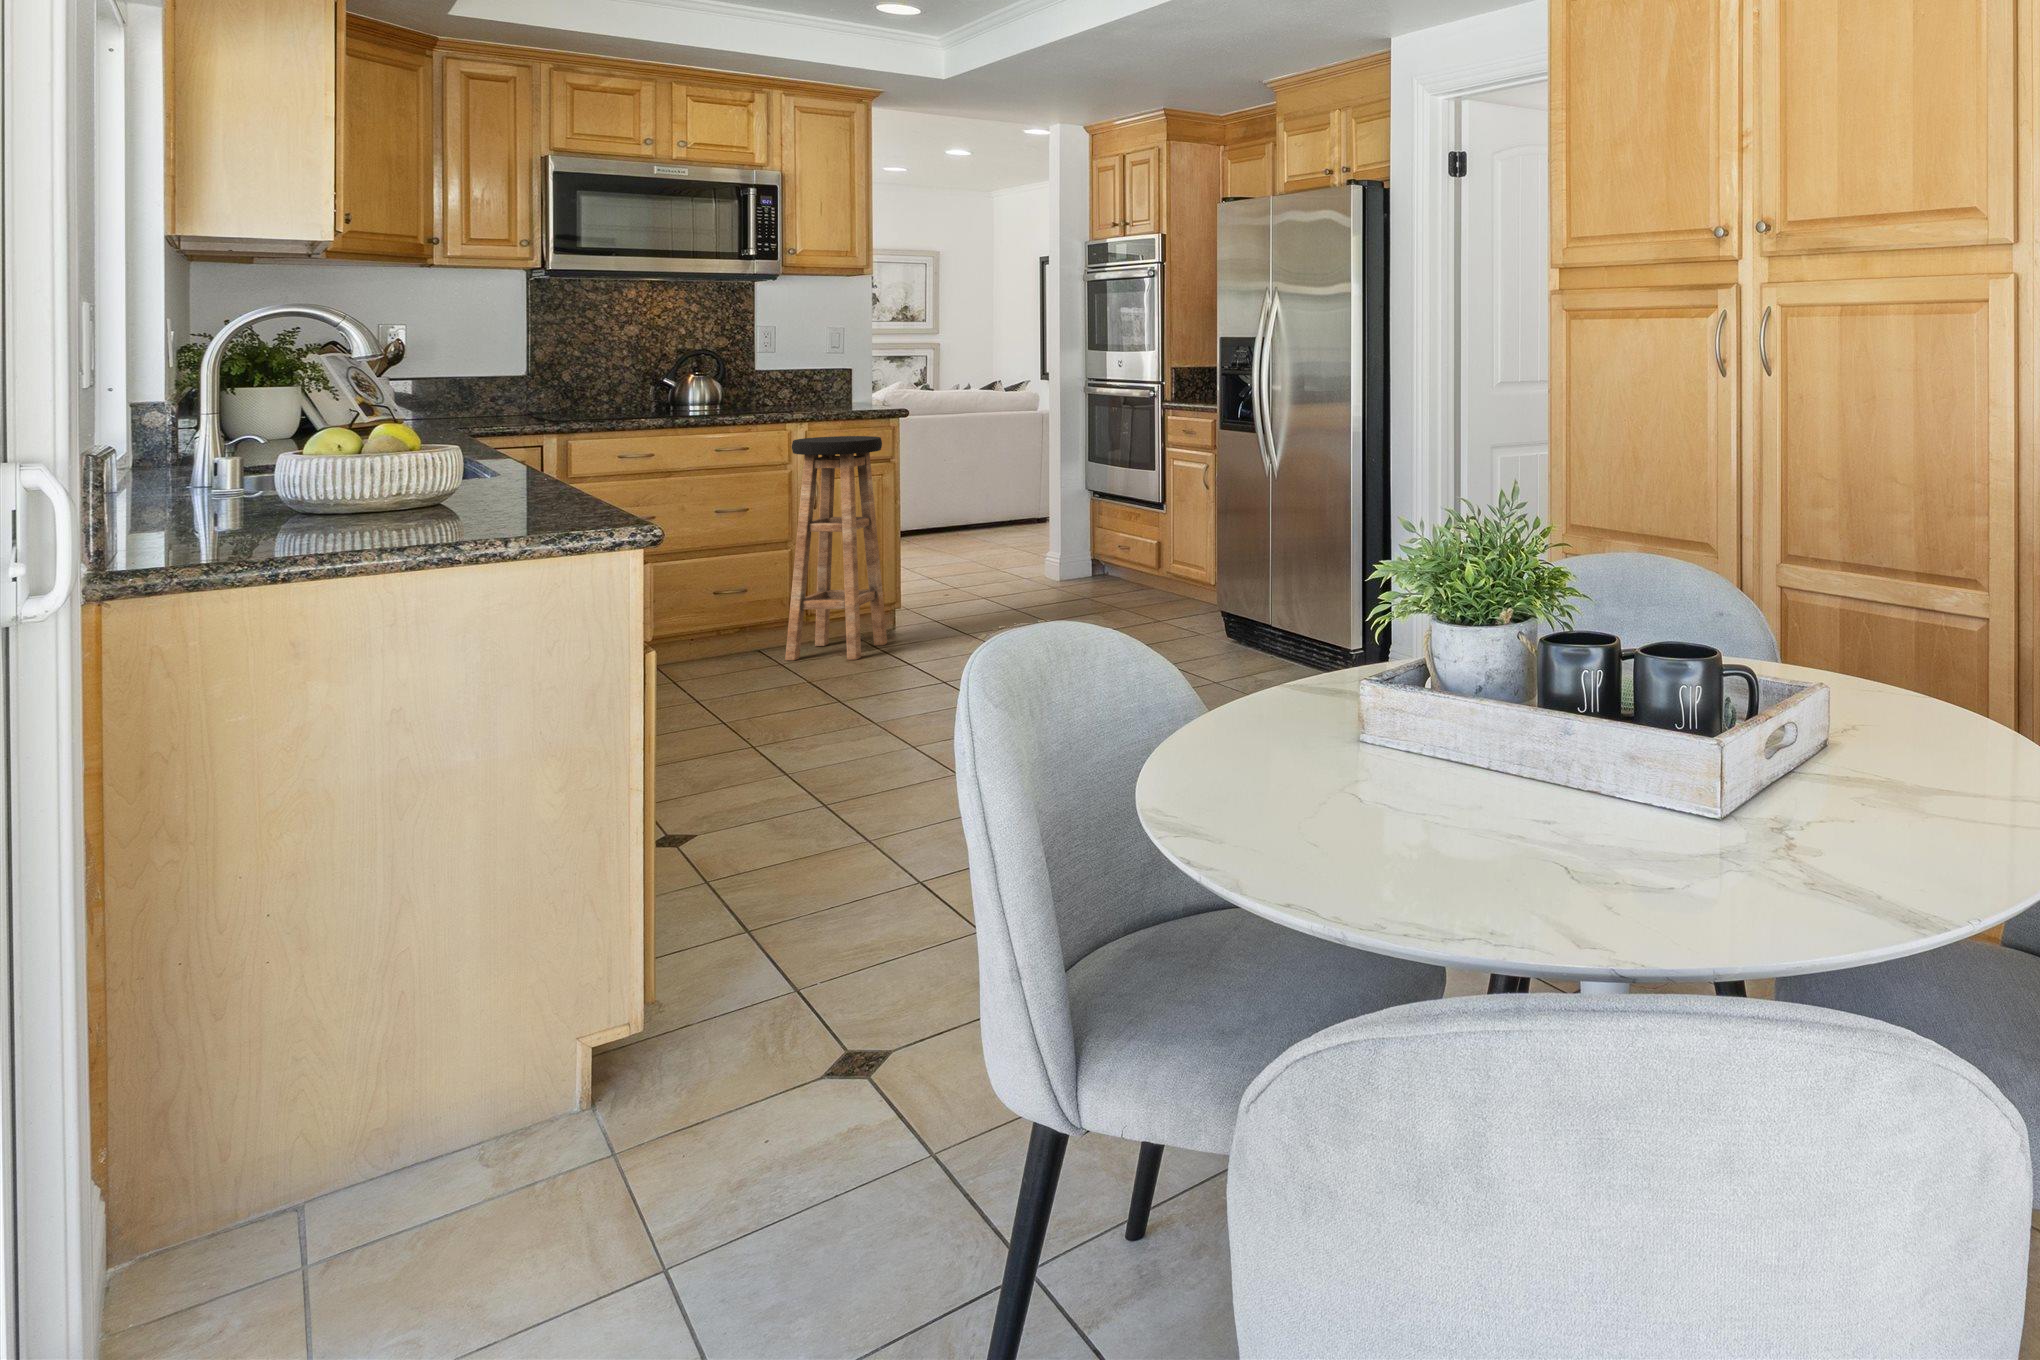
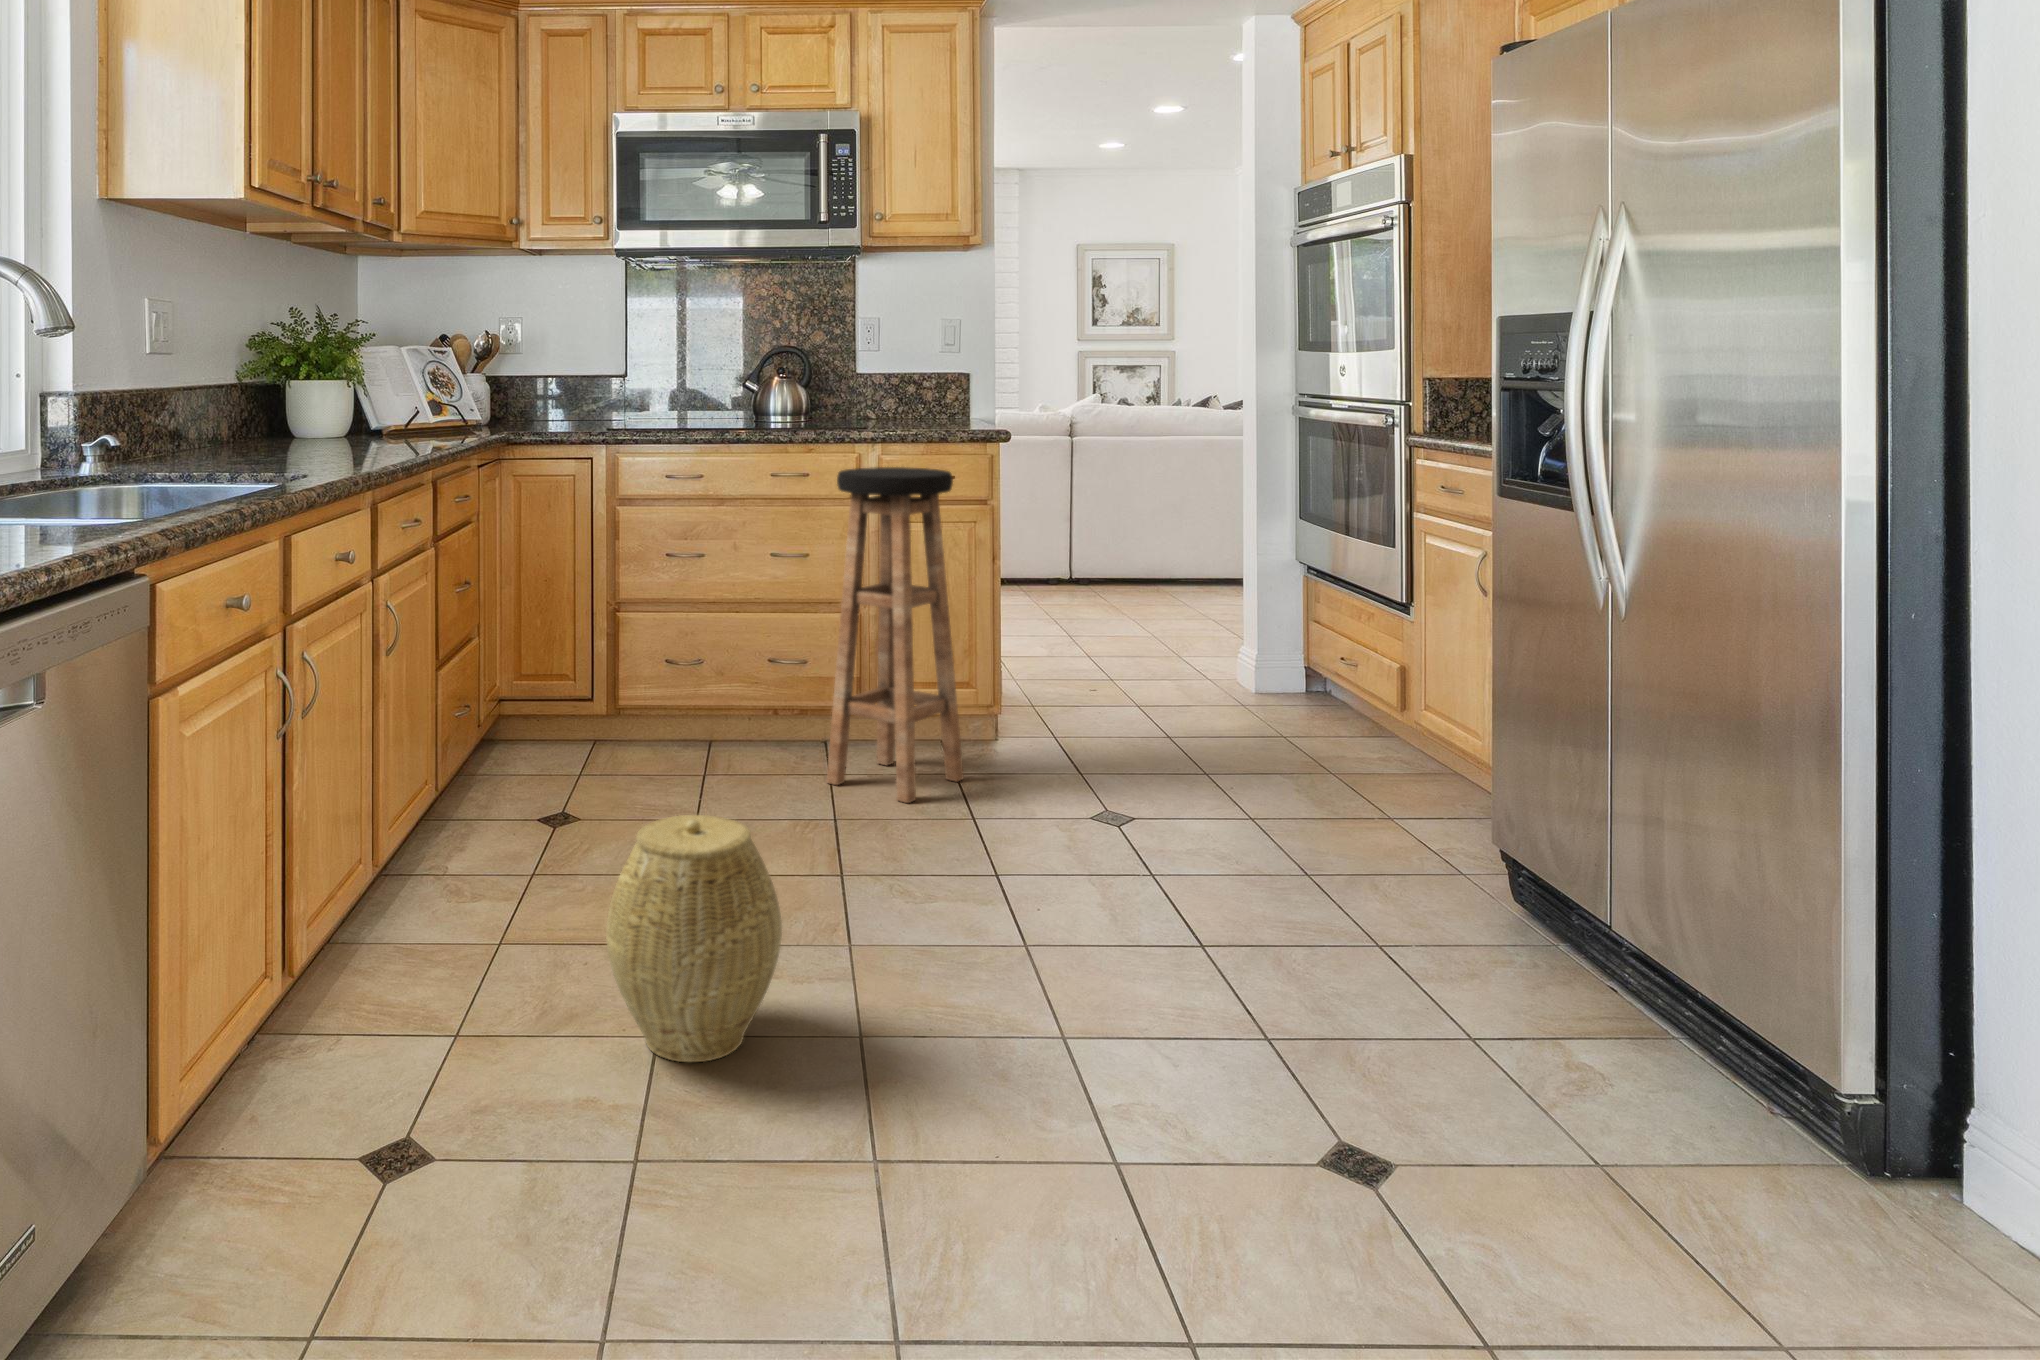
woven basket: none [746,637,863,773] -> present [606,815,782,1062]

